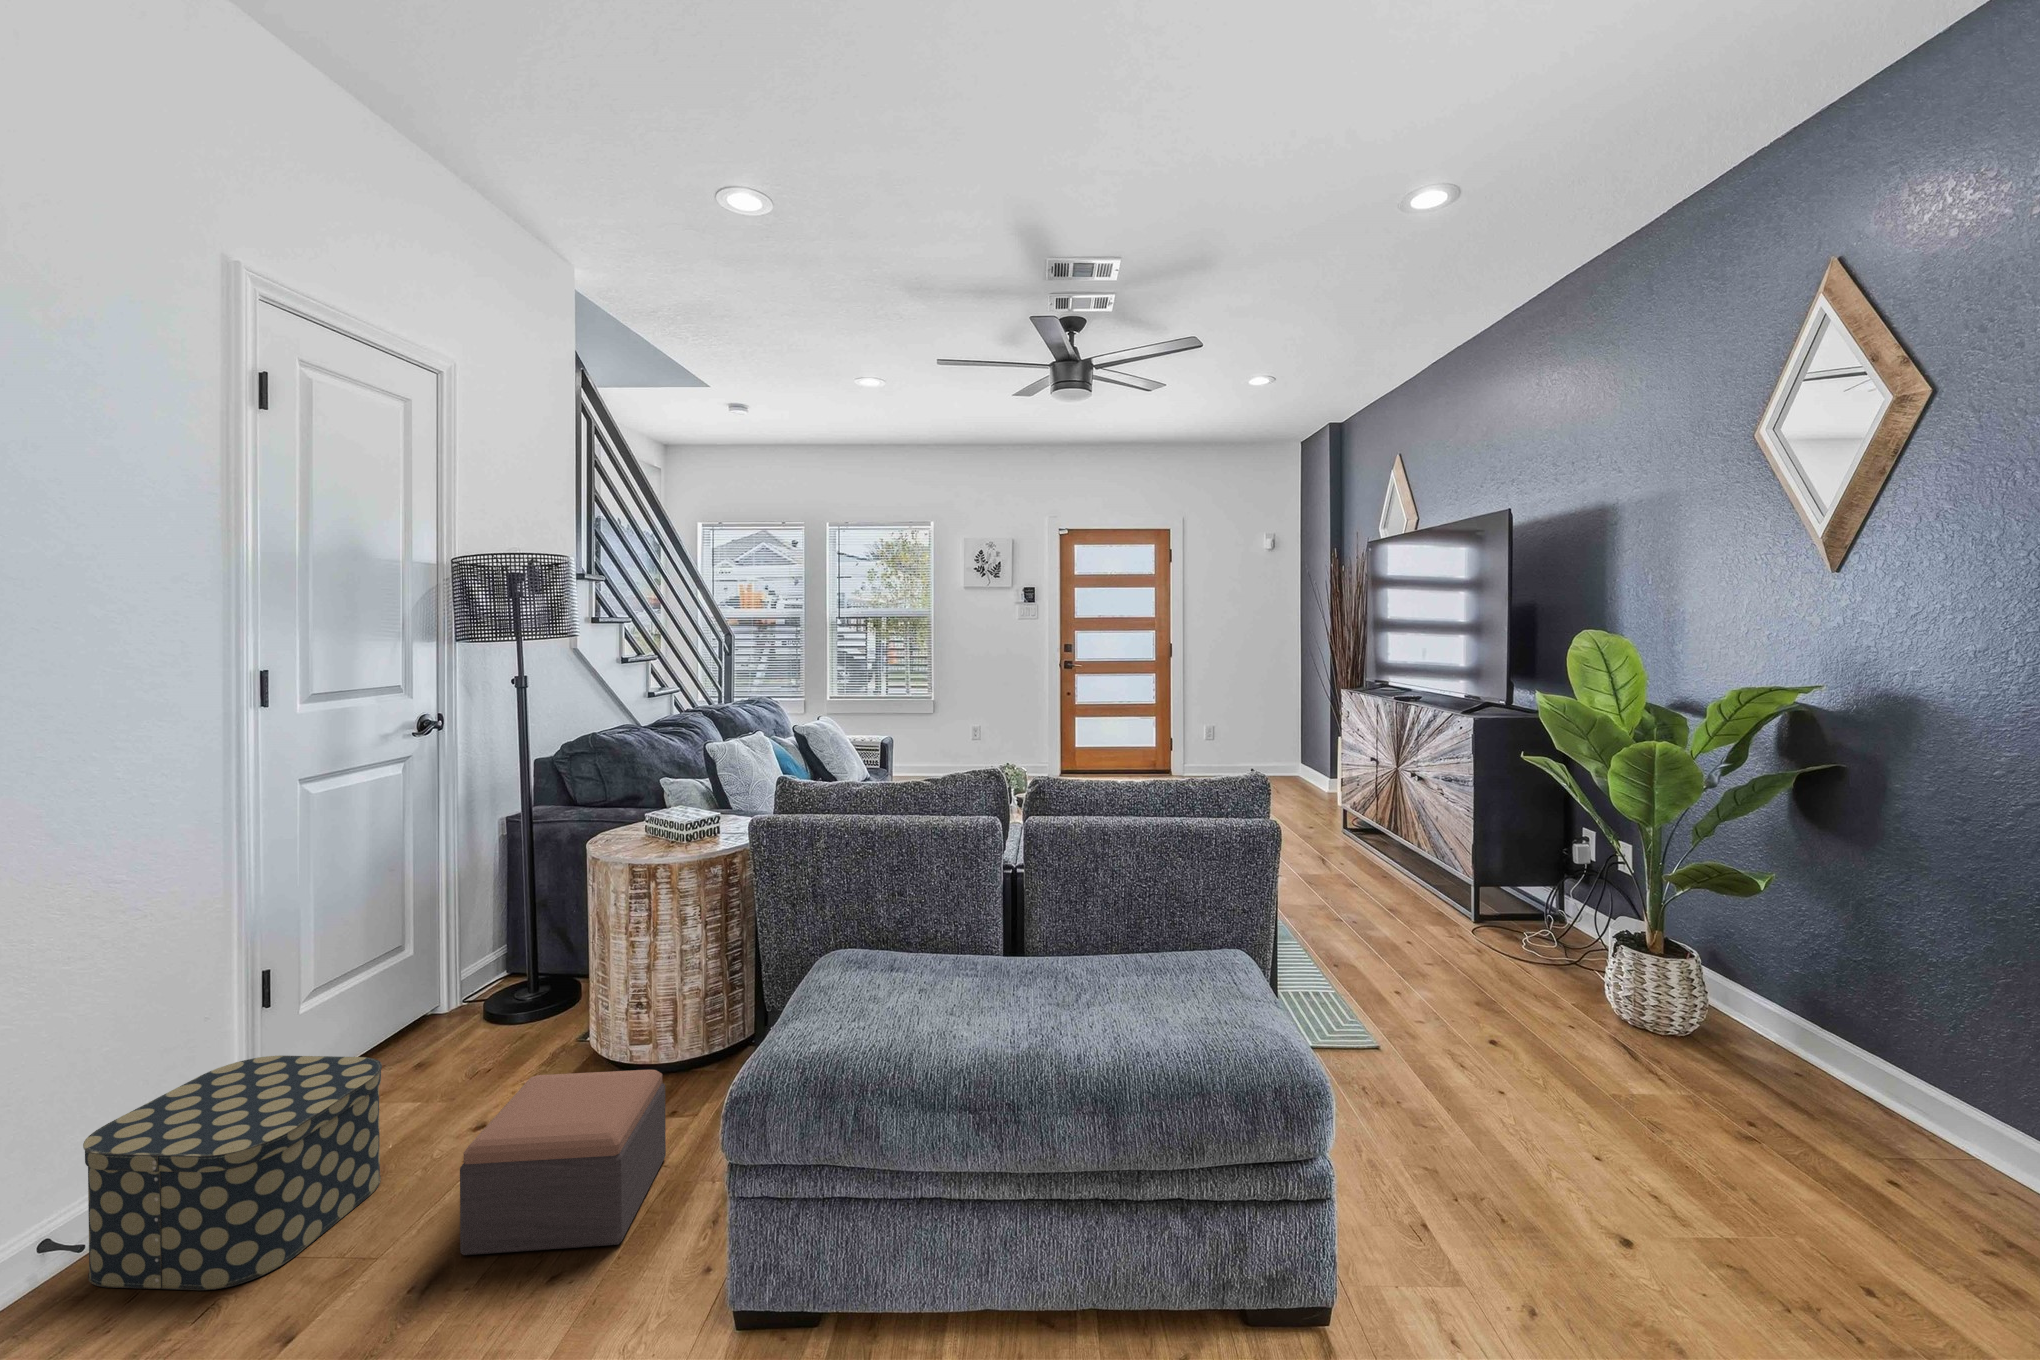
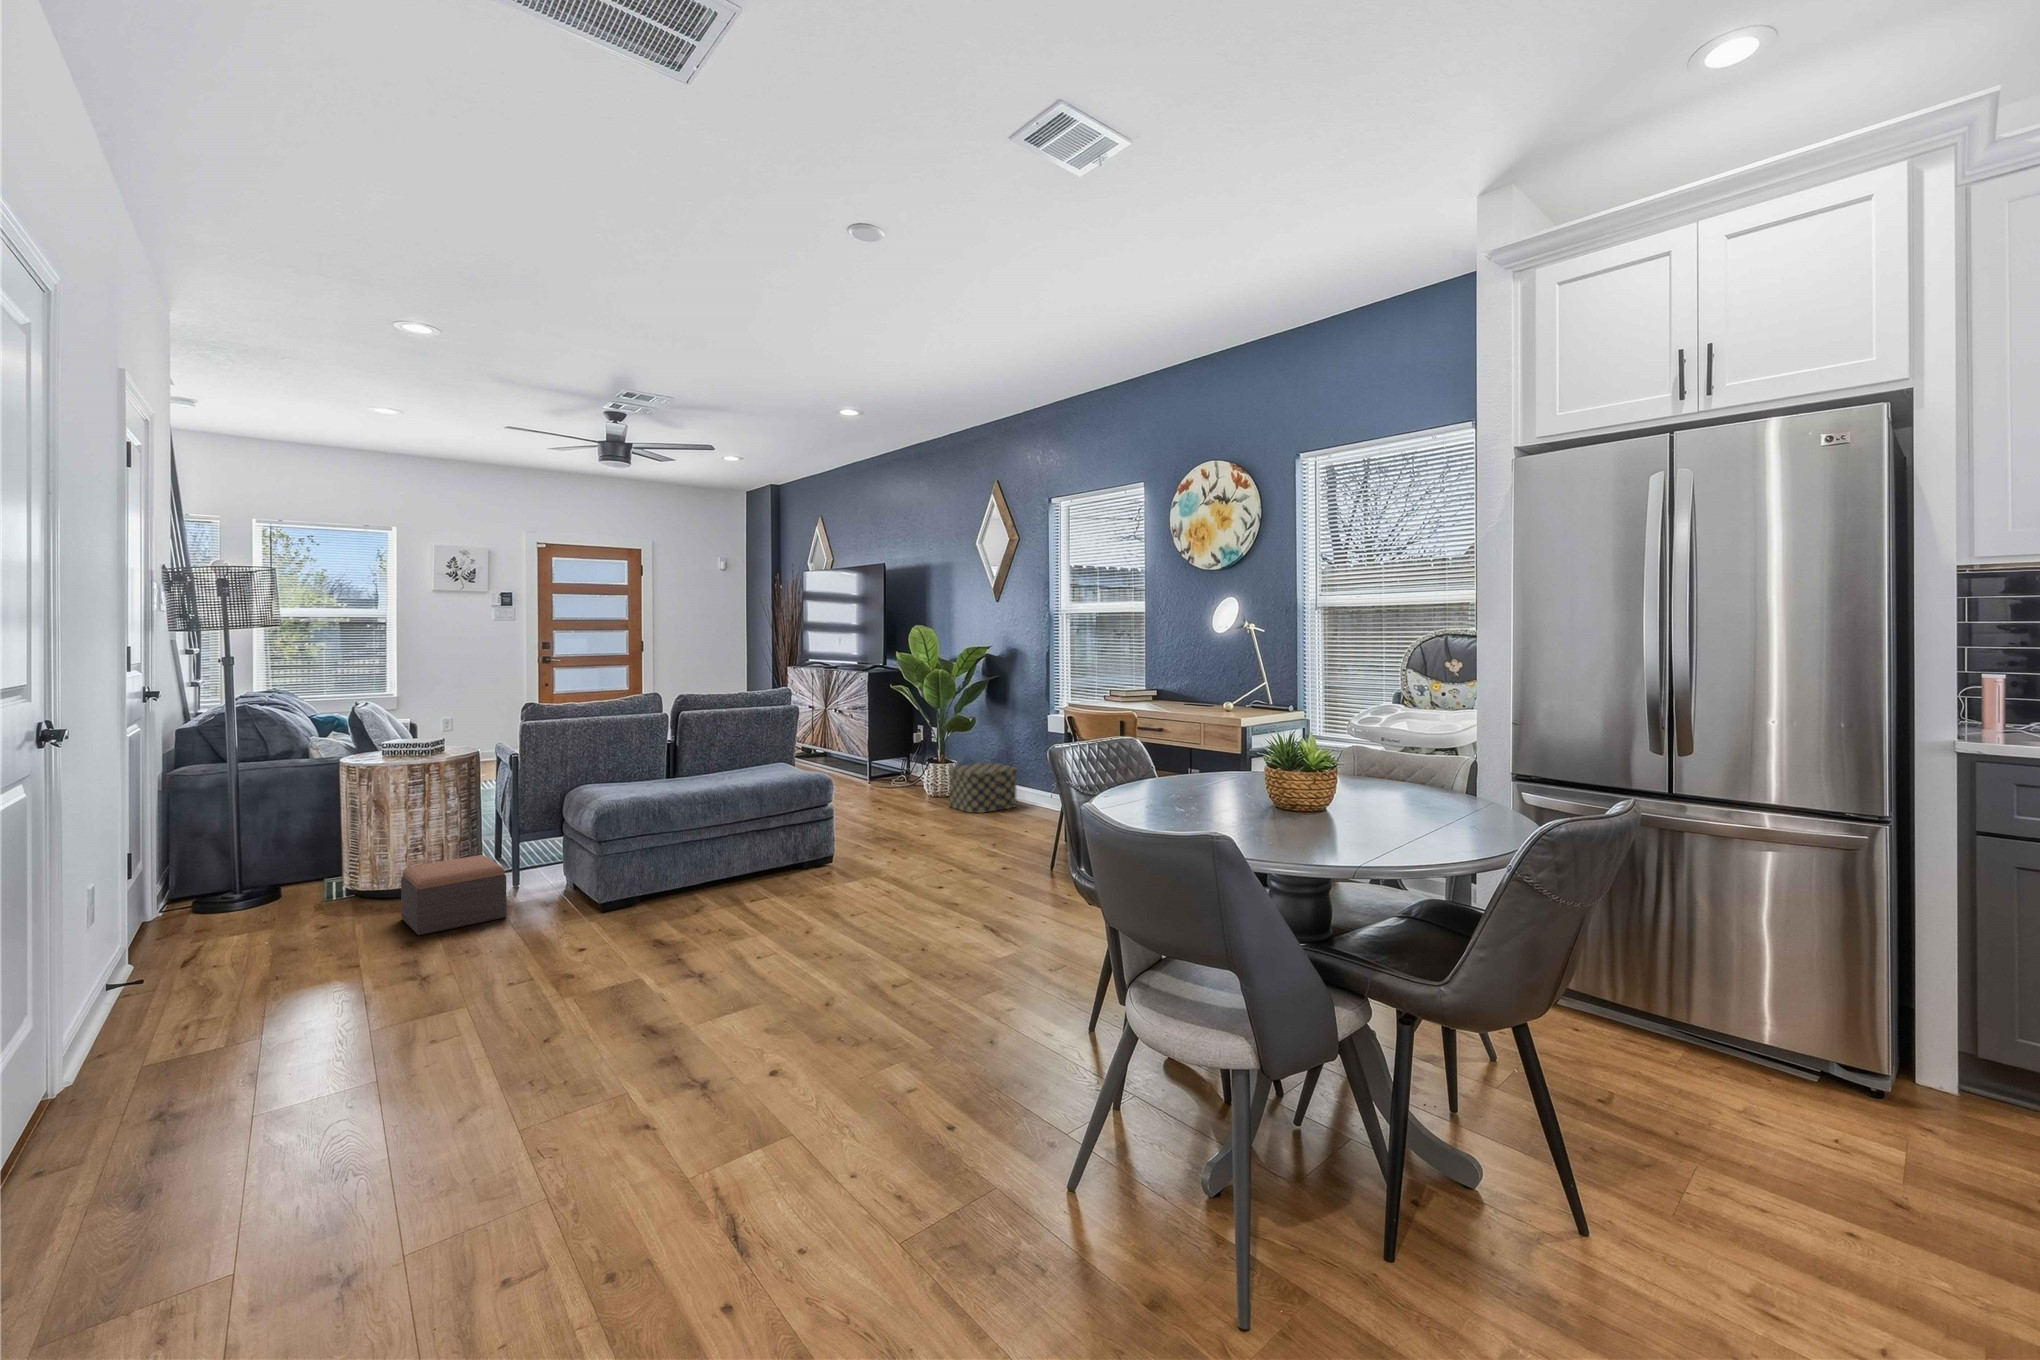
storage box: present [83,1056,382,1290] -> present [949,763,1017,813]

